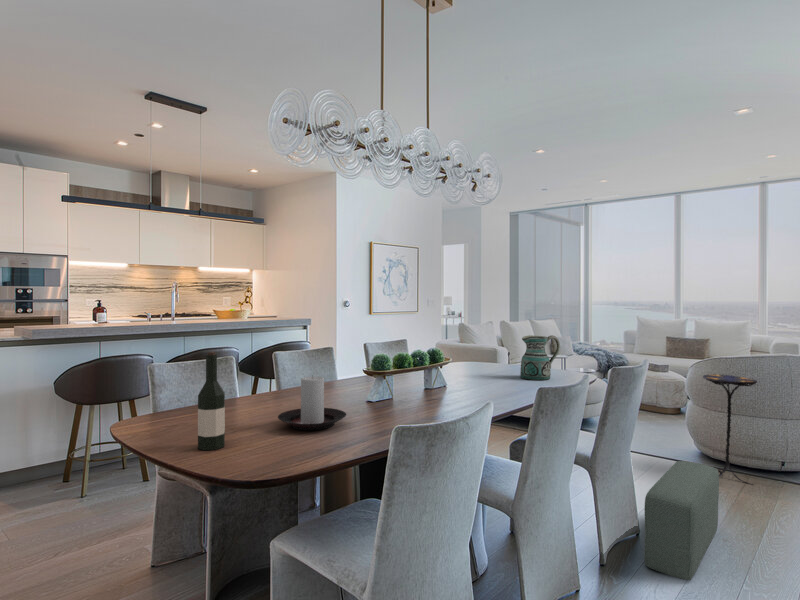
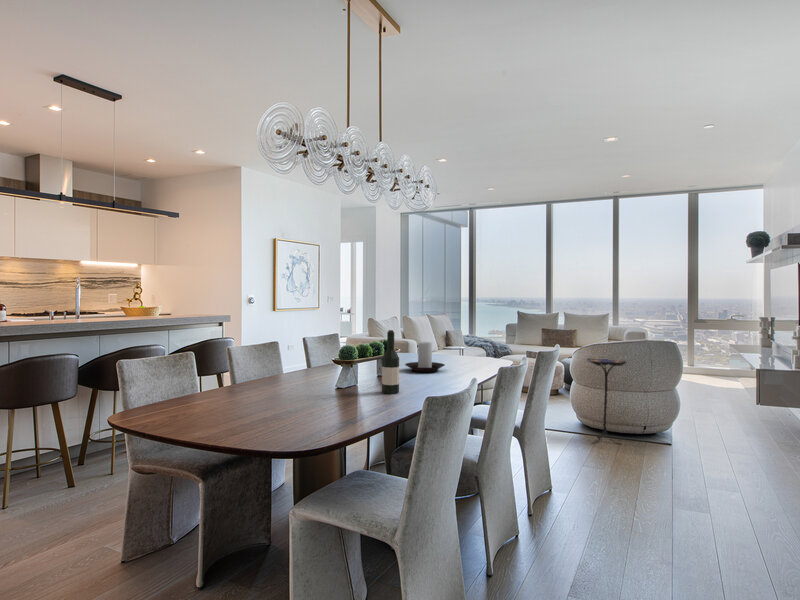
ceramic pitcher: present [520,335,560,380] -> none [449,327,482,366]
wine bottle: present [198,352,225,450] -> present [382,330,399,394]
candle holder: present [278,376,346,430] -> present [405,342,445,372]
pouf: present [644,461,719,580] -> none [560,427,607,515]

